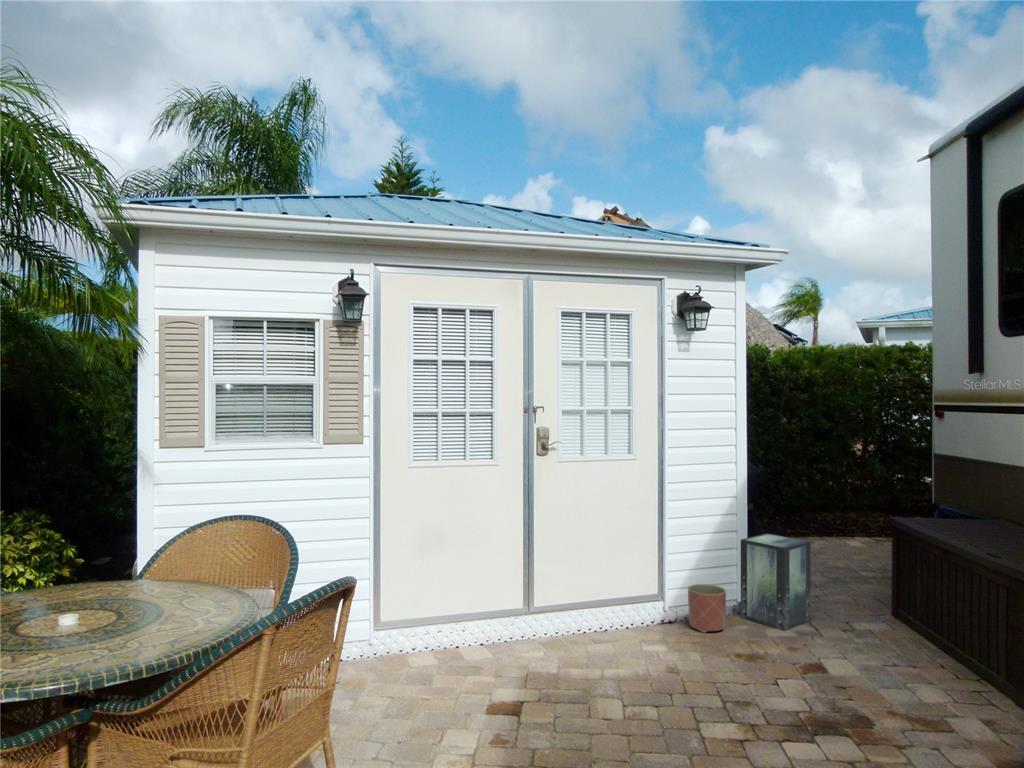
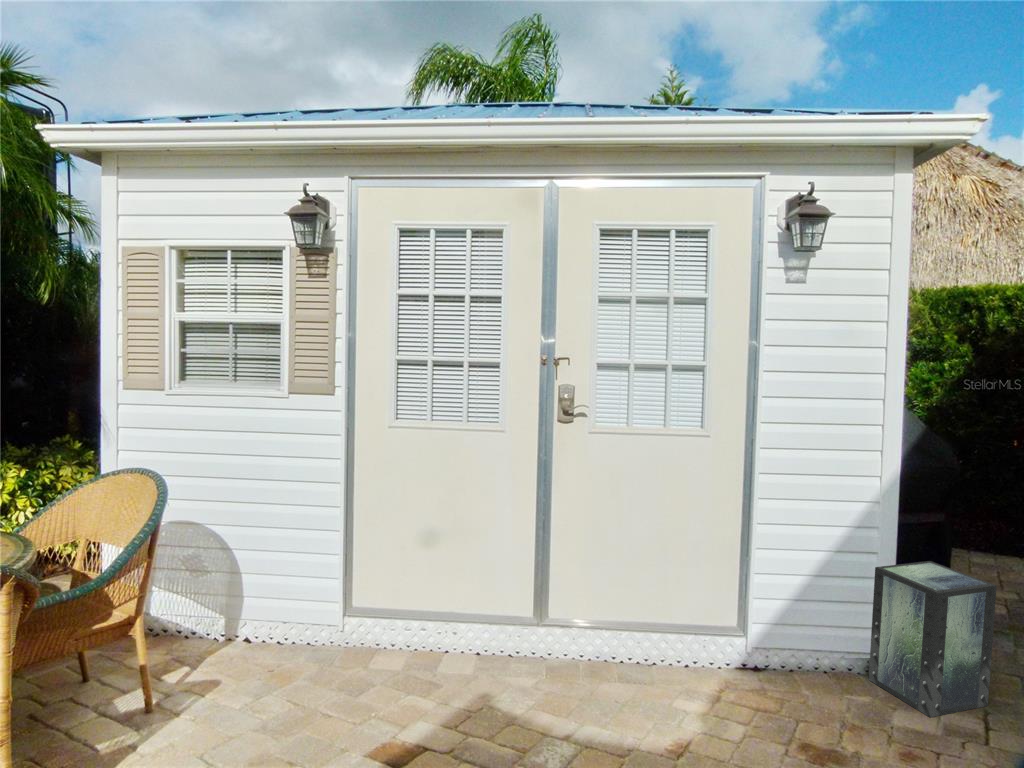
planter: present [688,584,726,632] -> none [777,623,836,697]

